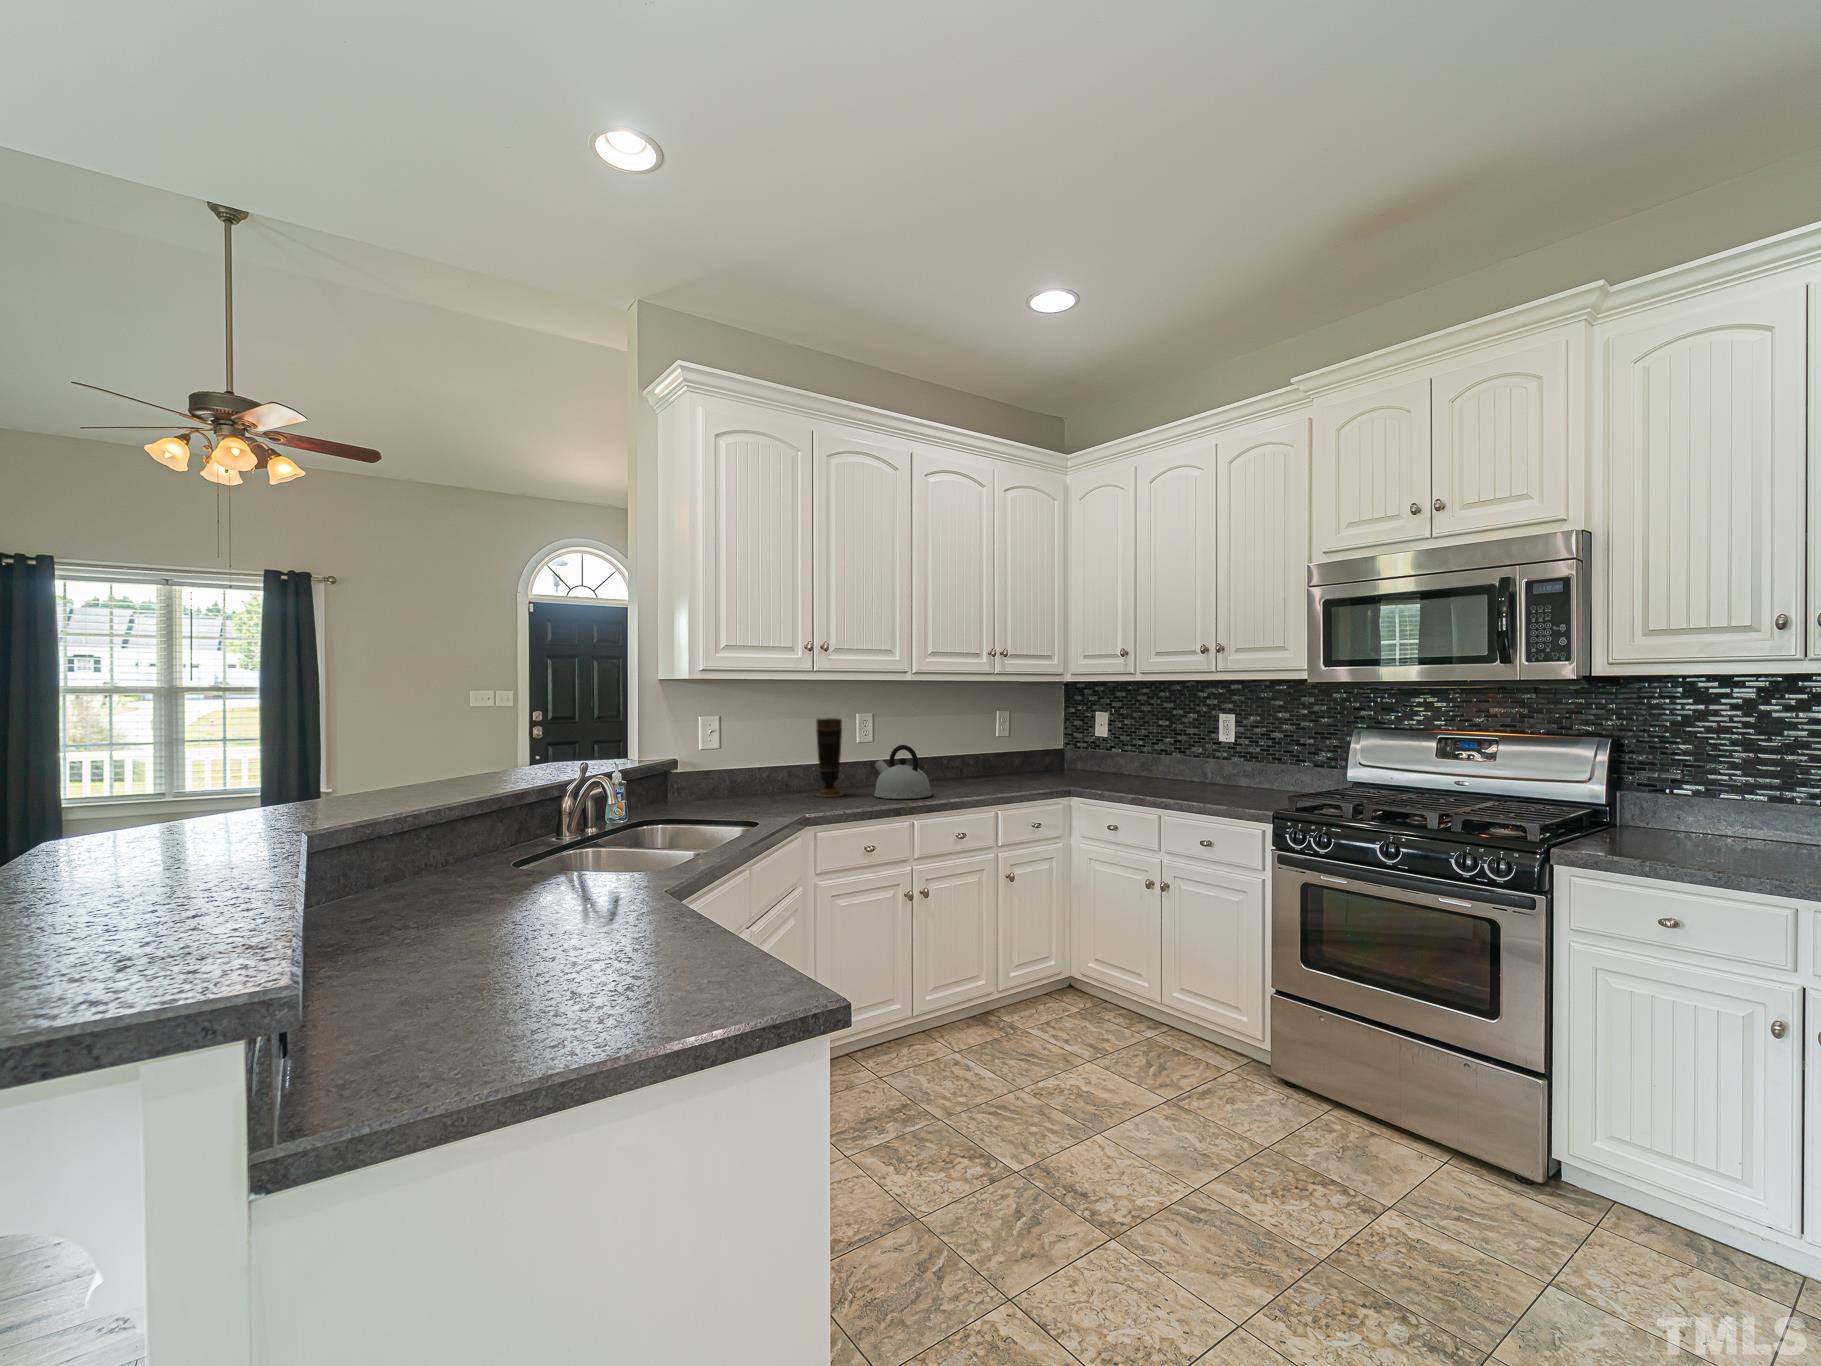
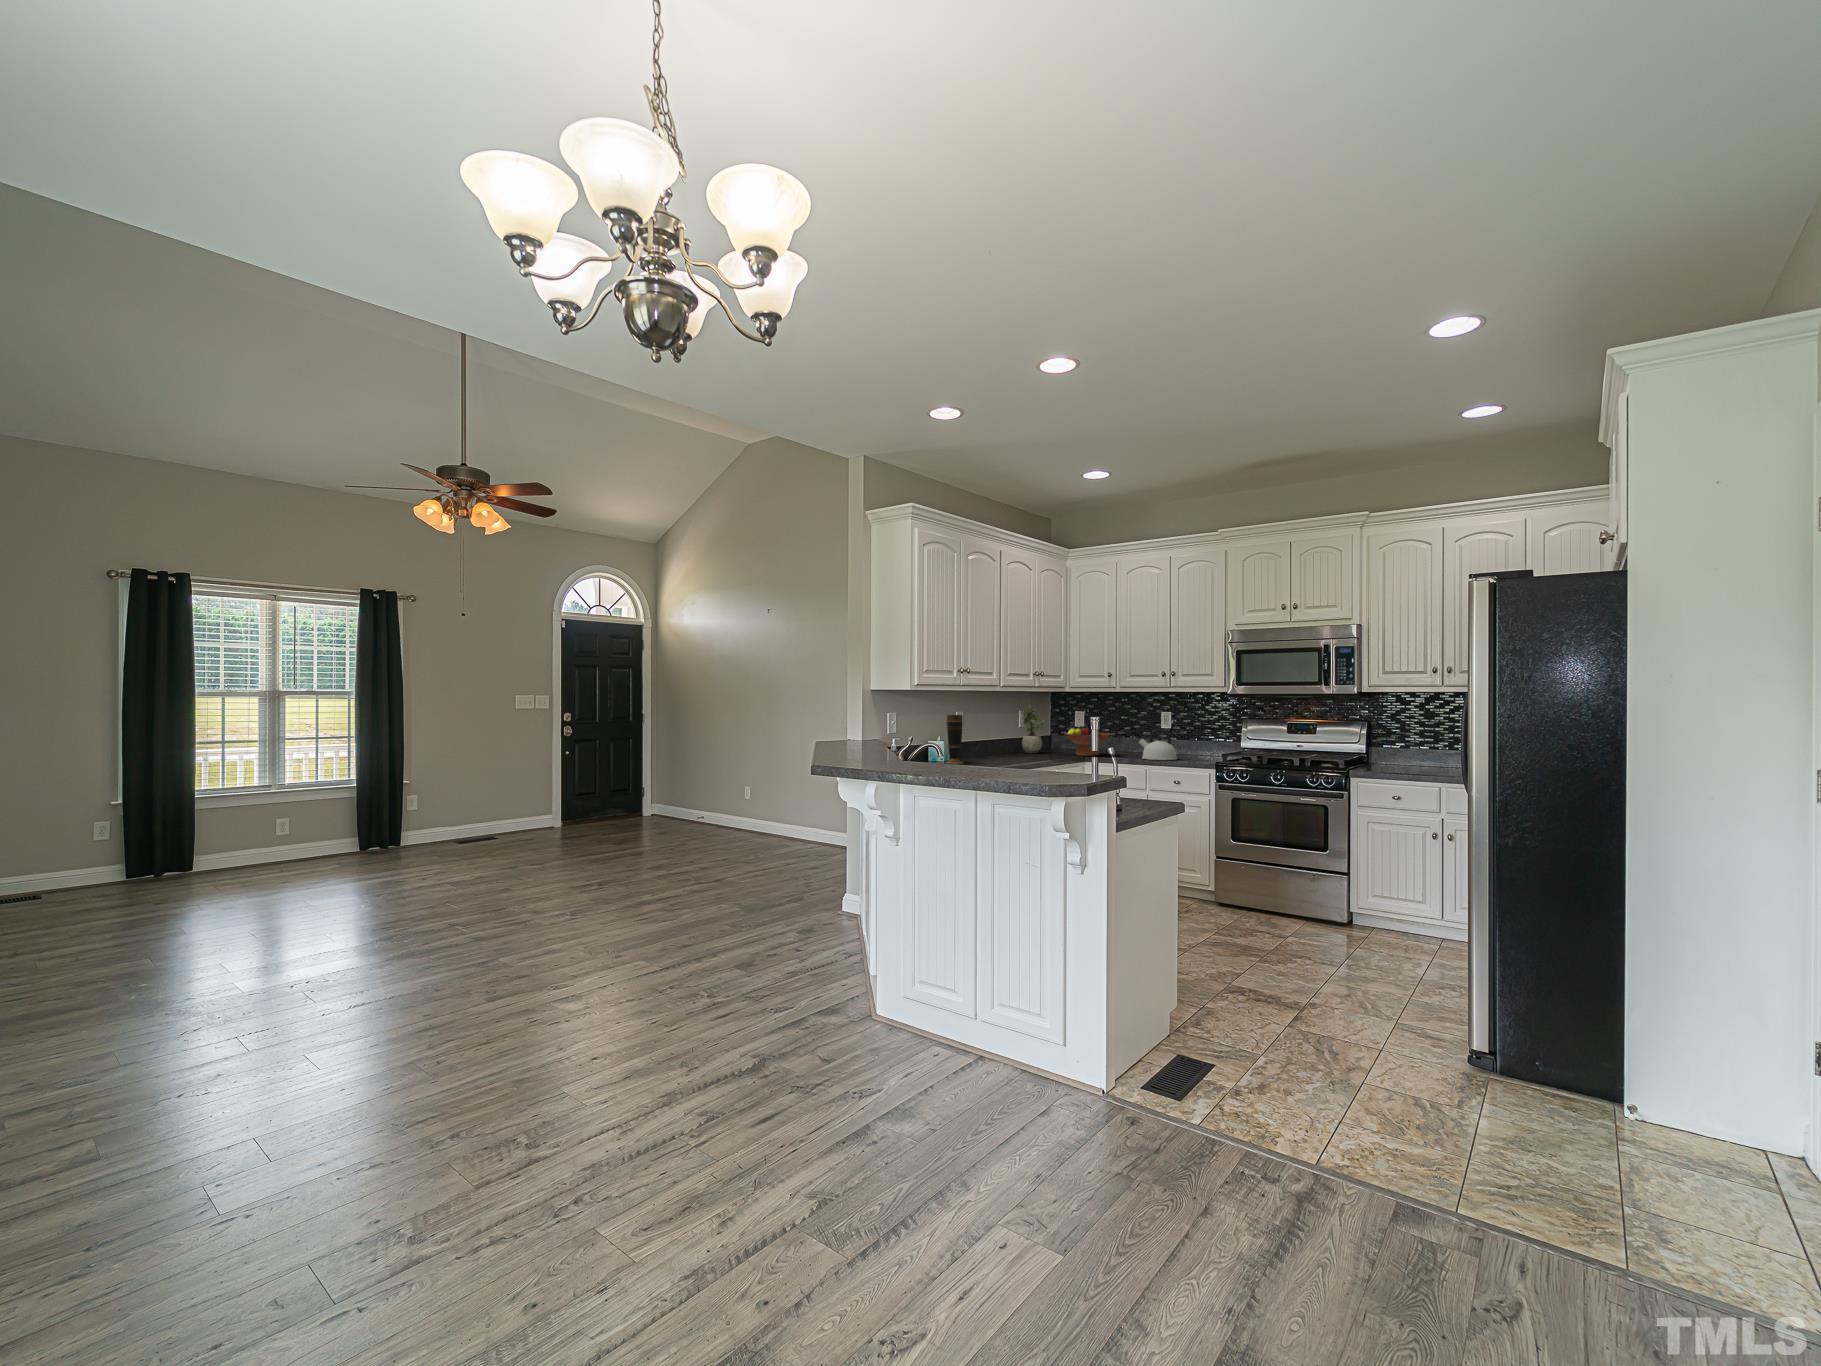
potted plant: none [997,702,1028,777] -> present [1022,705,1045,753]
fruit bowl: none [1050,736,1125,785] -> present [1065,726,1110,756]
kettle: present [874,745,932,799] -> present [1139,729,1177,760]

